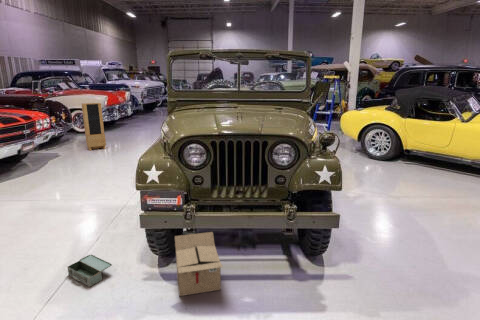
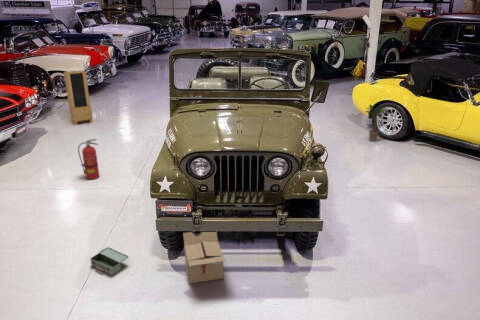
potted plant: none [354,128,377,162] -> present [366,105,389,142]
fire extinguisher: none [80,152,101,192] -> present [78,139,99,180]

